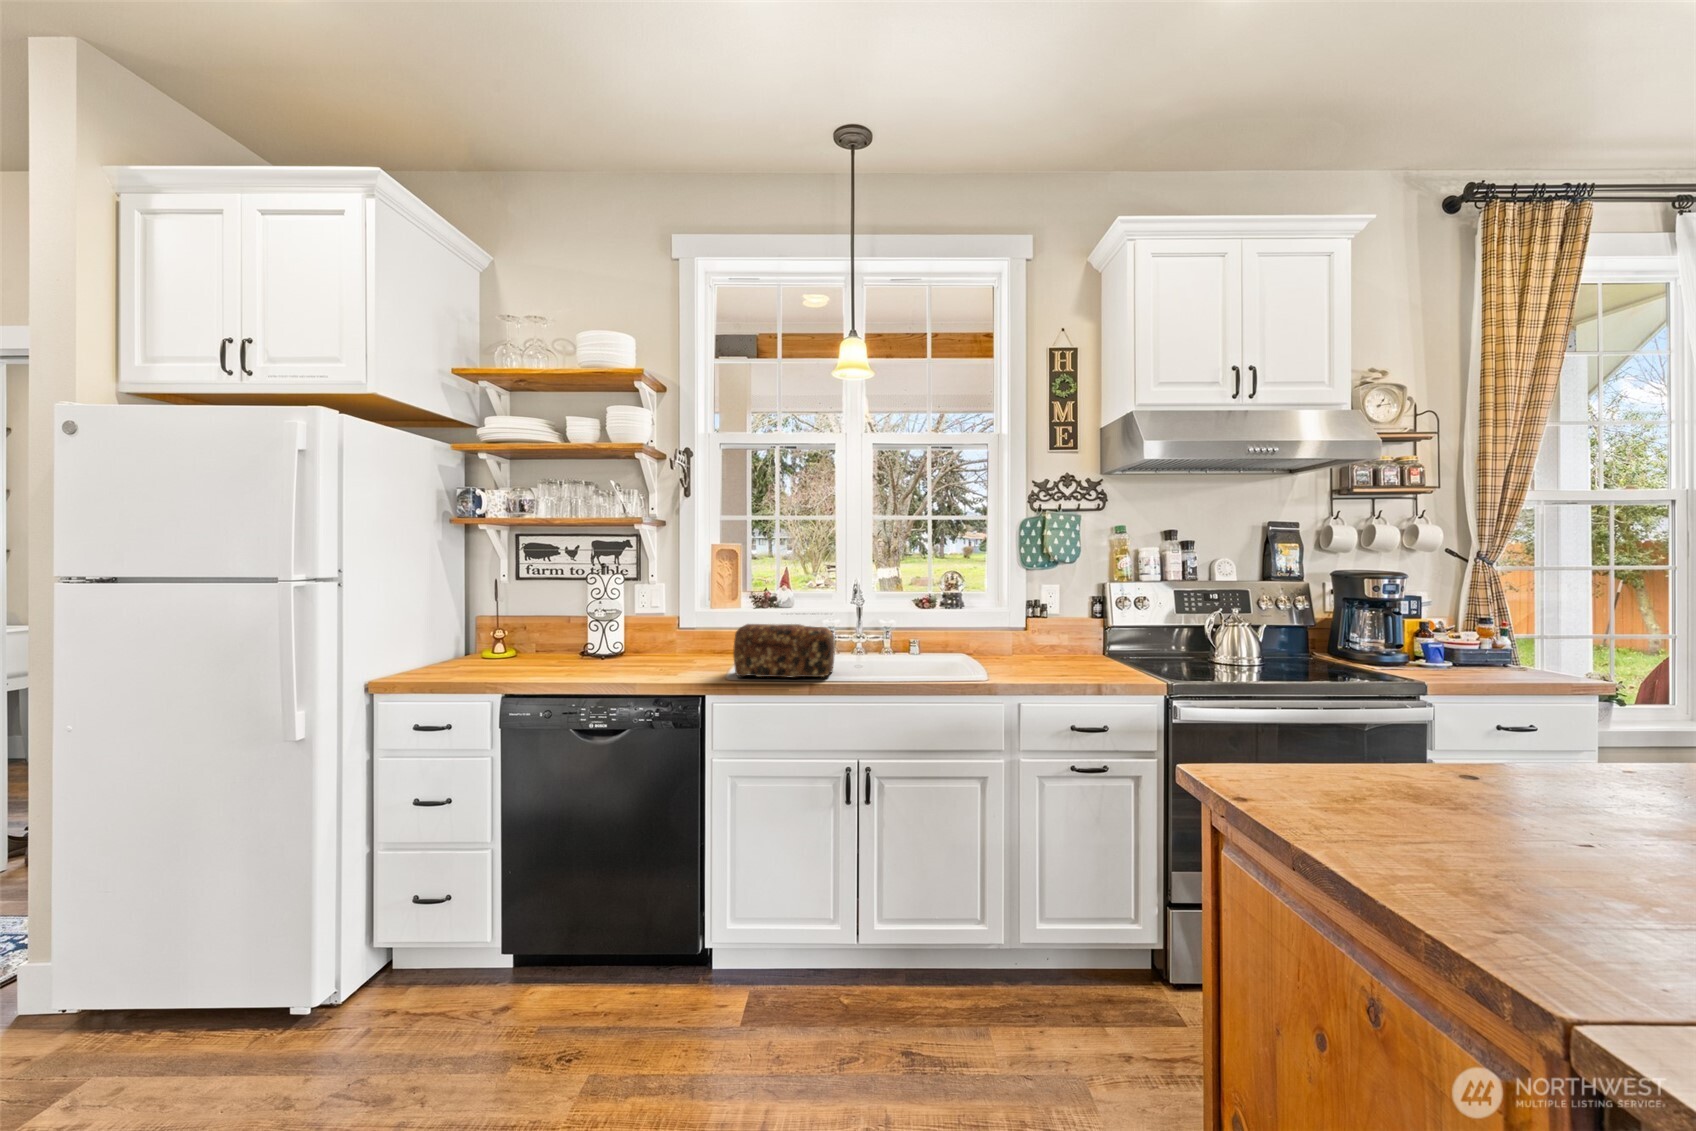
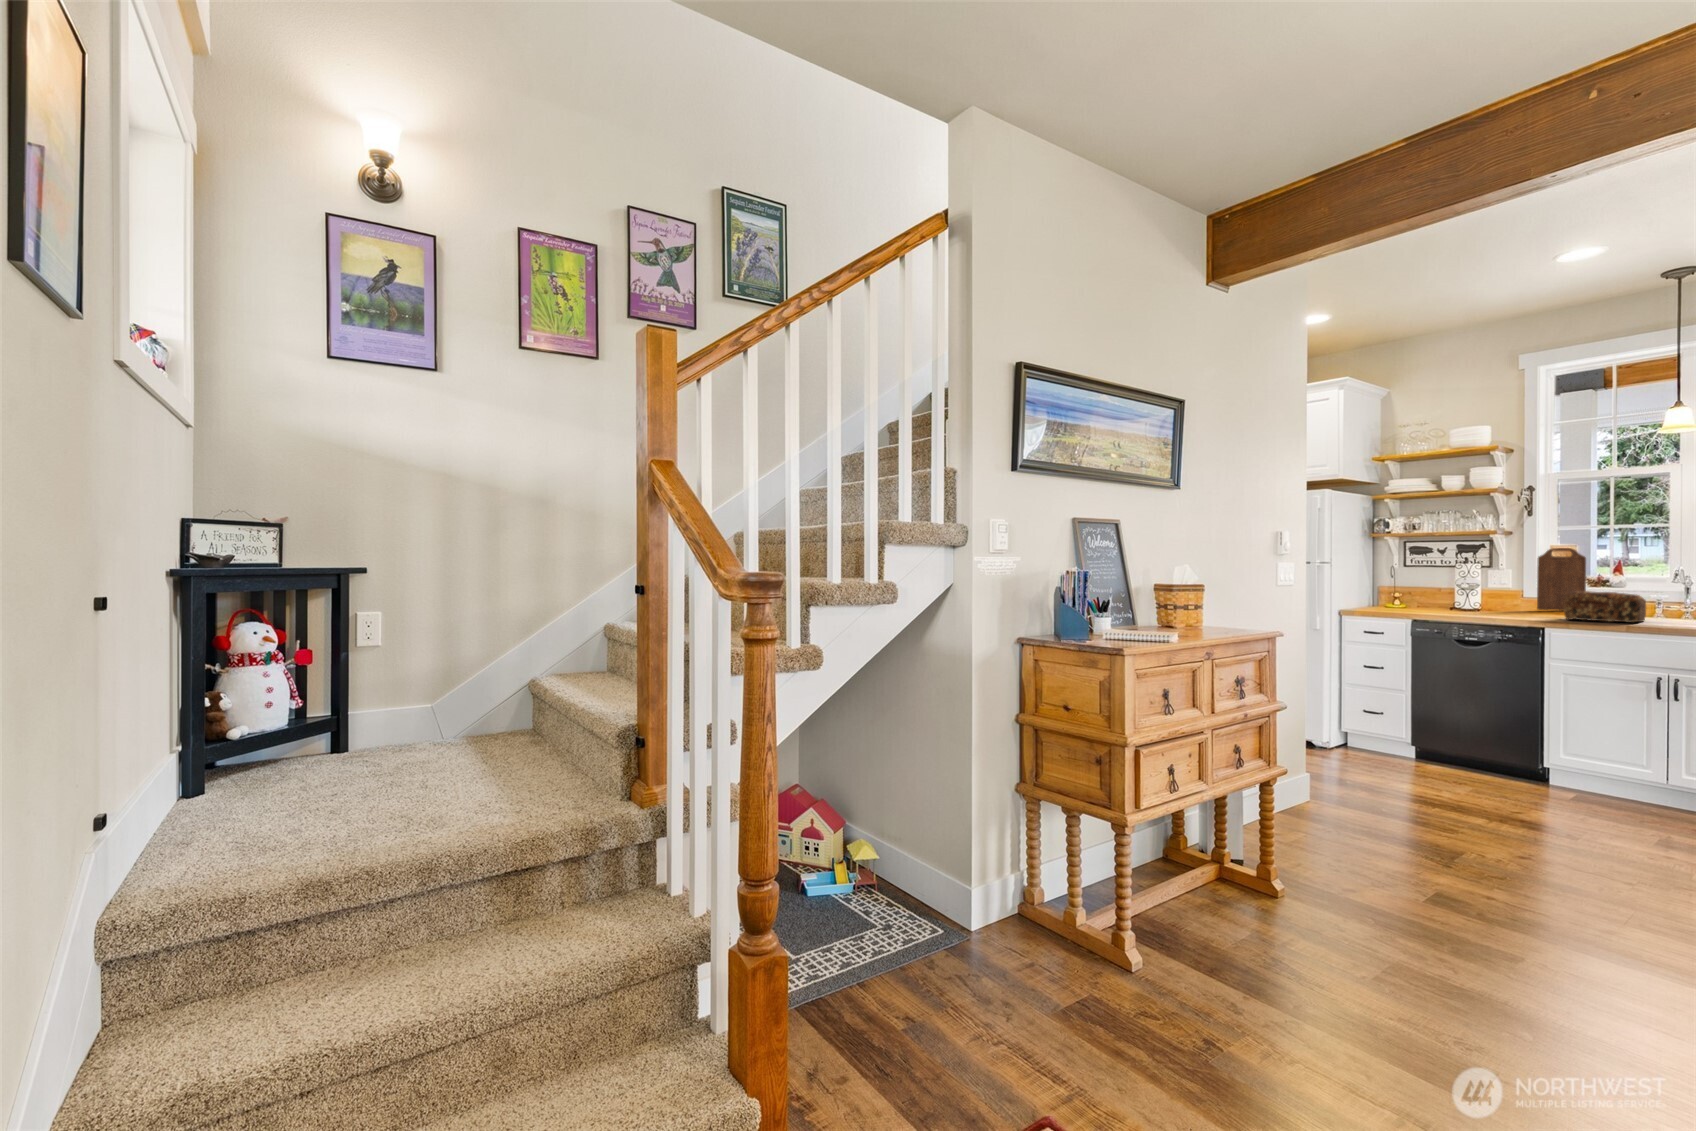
cutting board: none [697,548,756,652] -> present [1537,548,1586,611]

